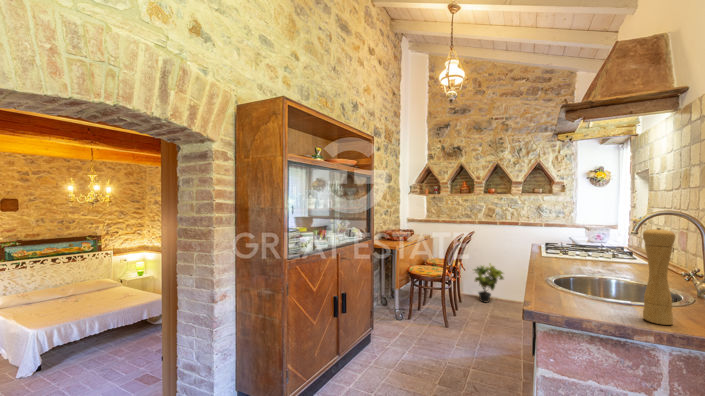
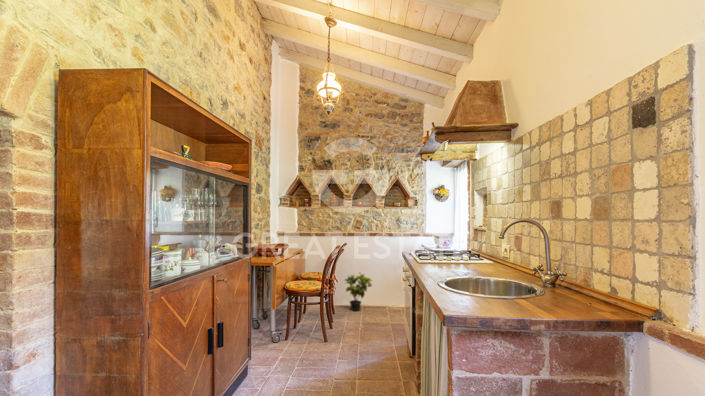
pepper mill: present [643,228,675,325] -> none [526,225,550,306]

